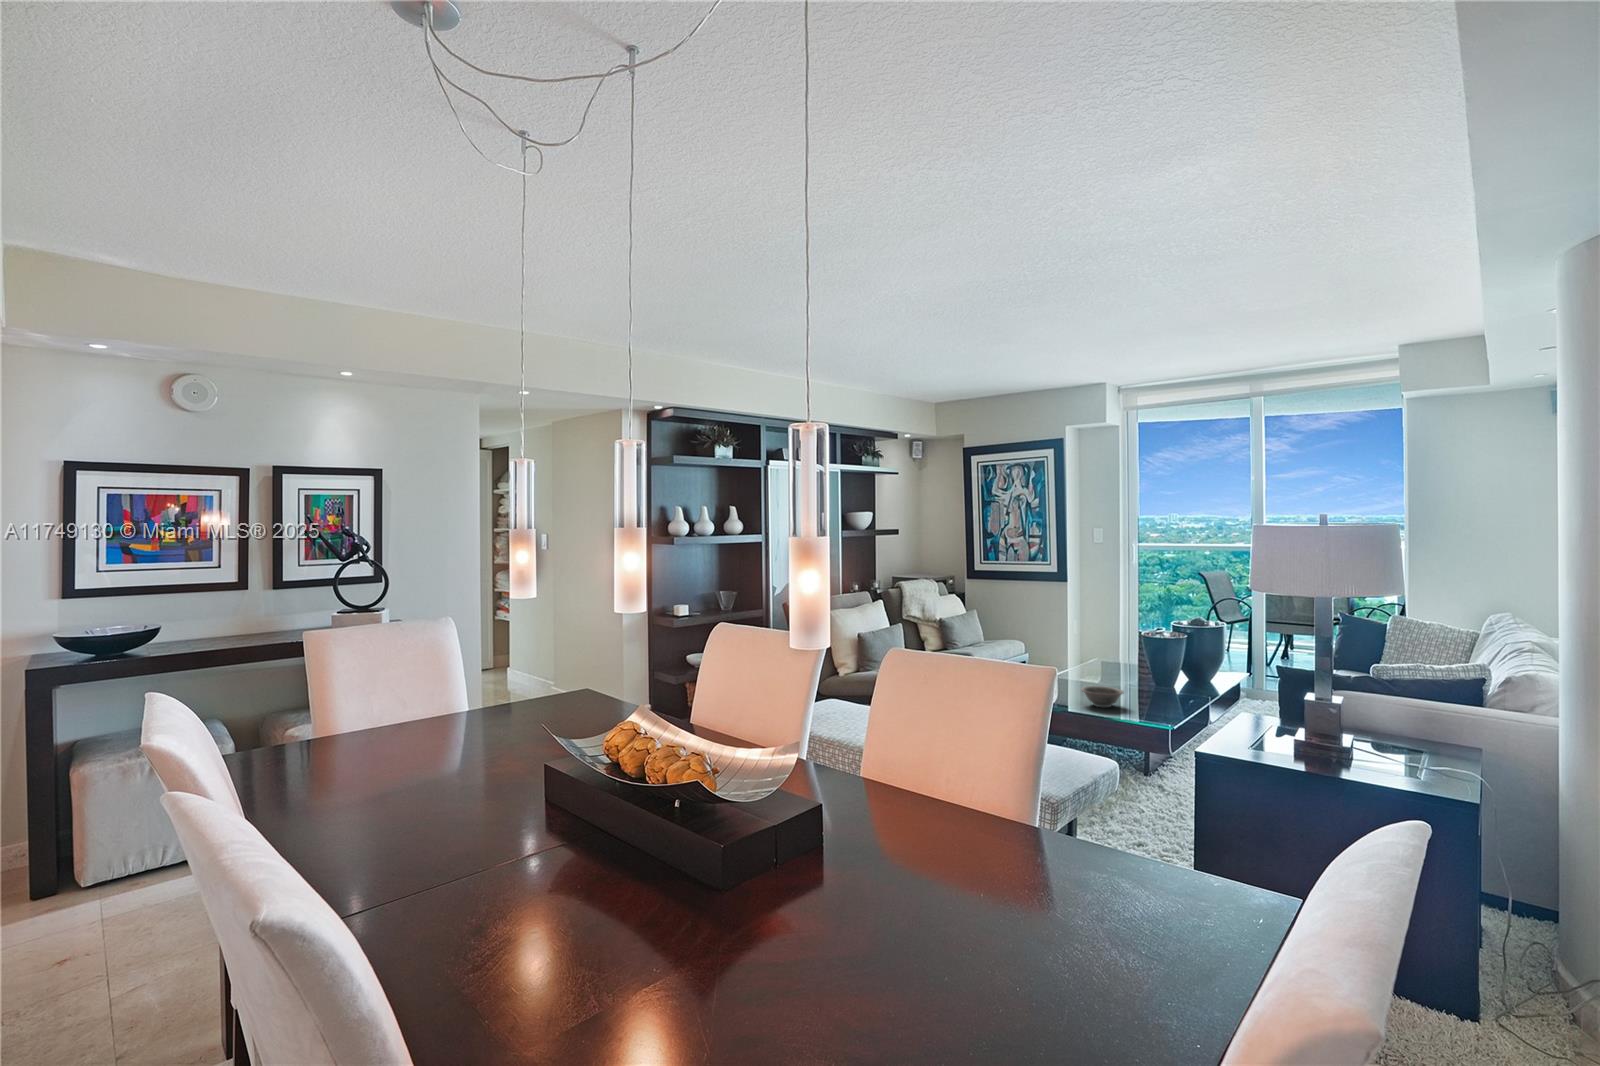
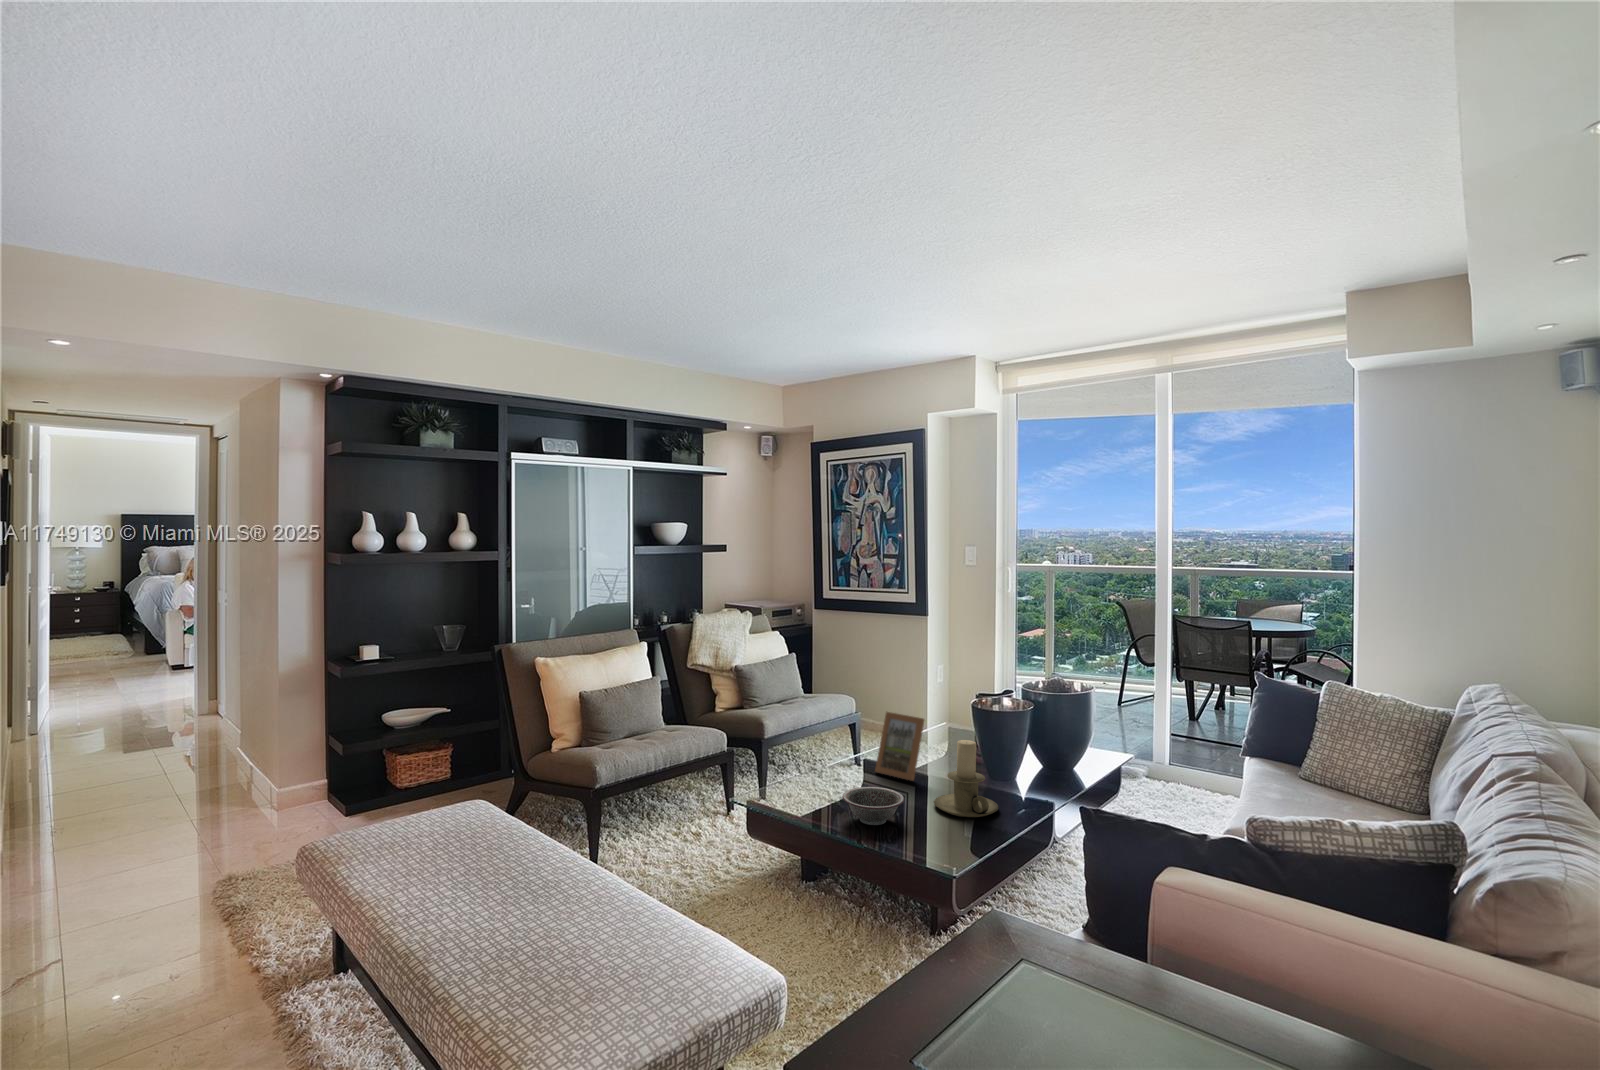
picture frame: none [1078,643,1113,688] -> present [875,712,924,781]
candle holder: none [1134,655,1180,704] -> present [934,740,999,817]

